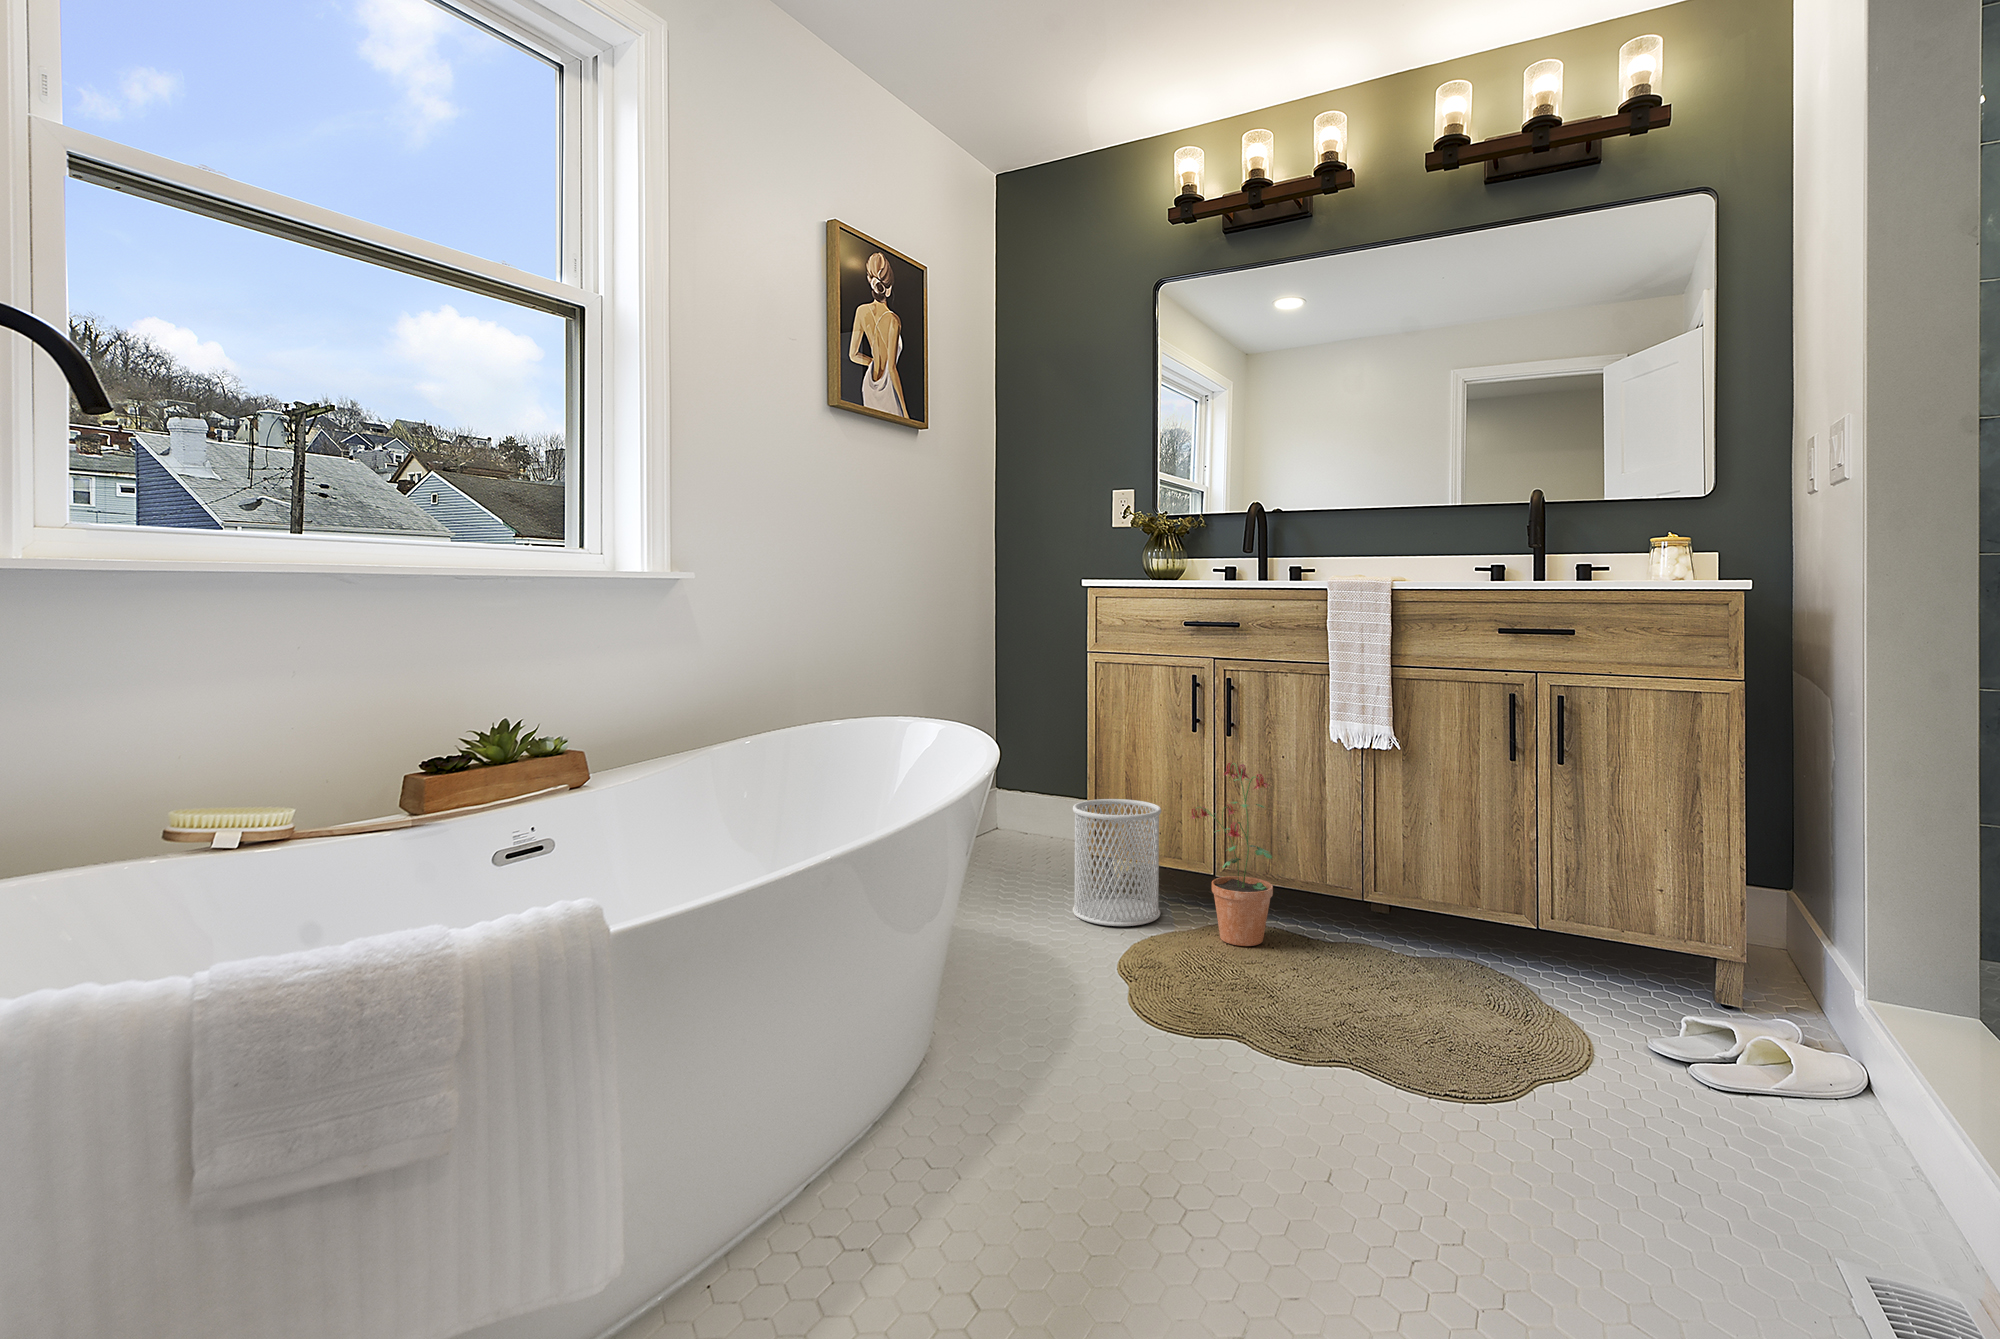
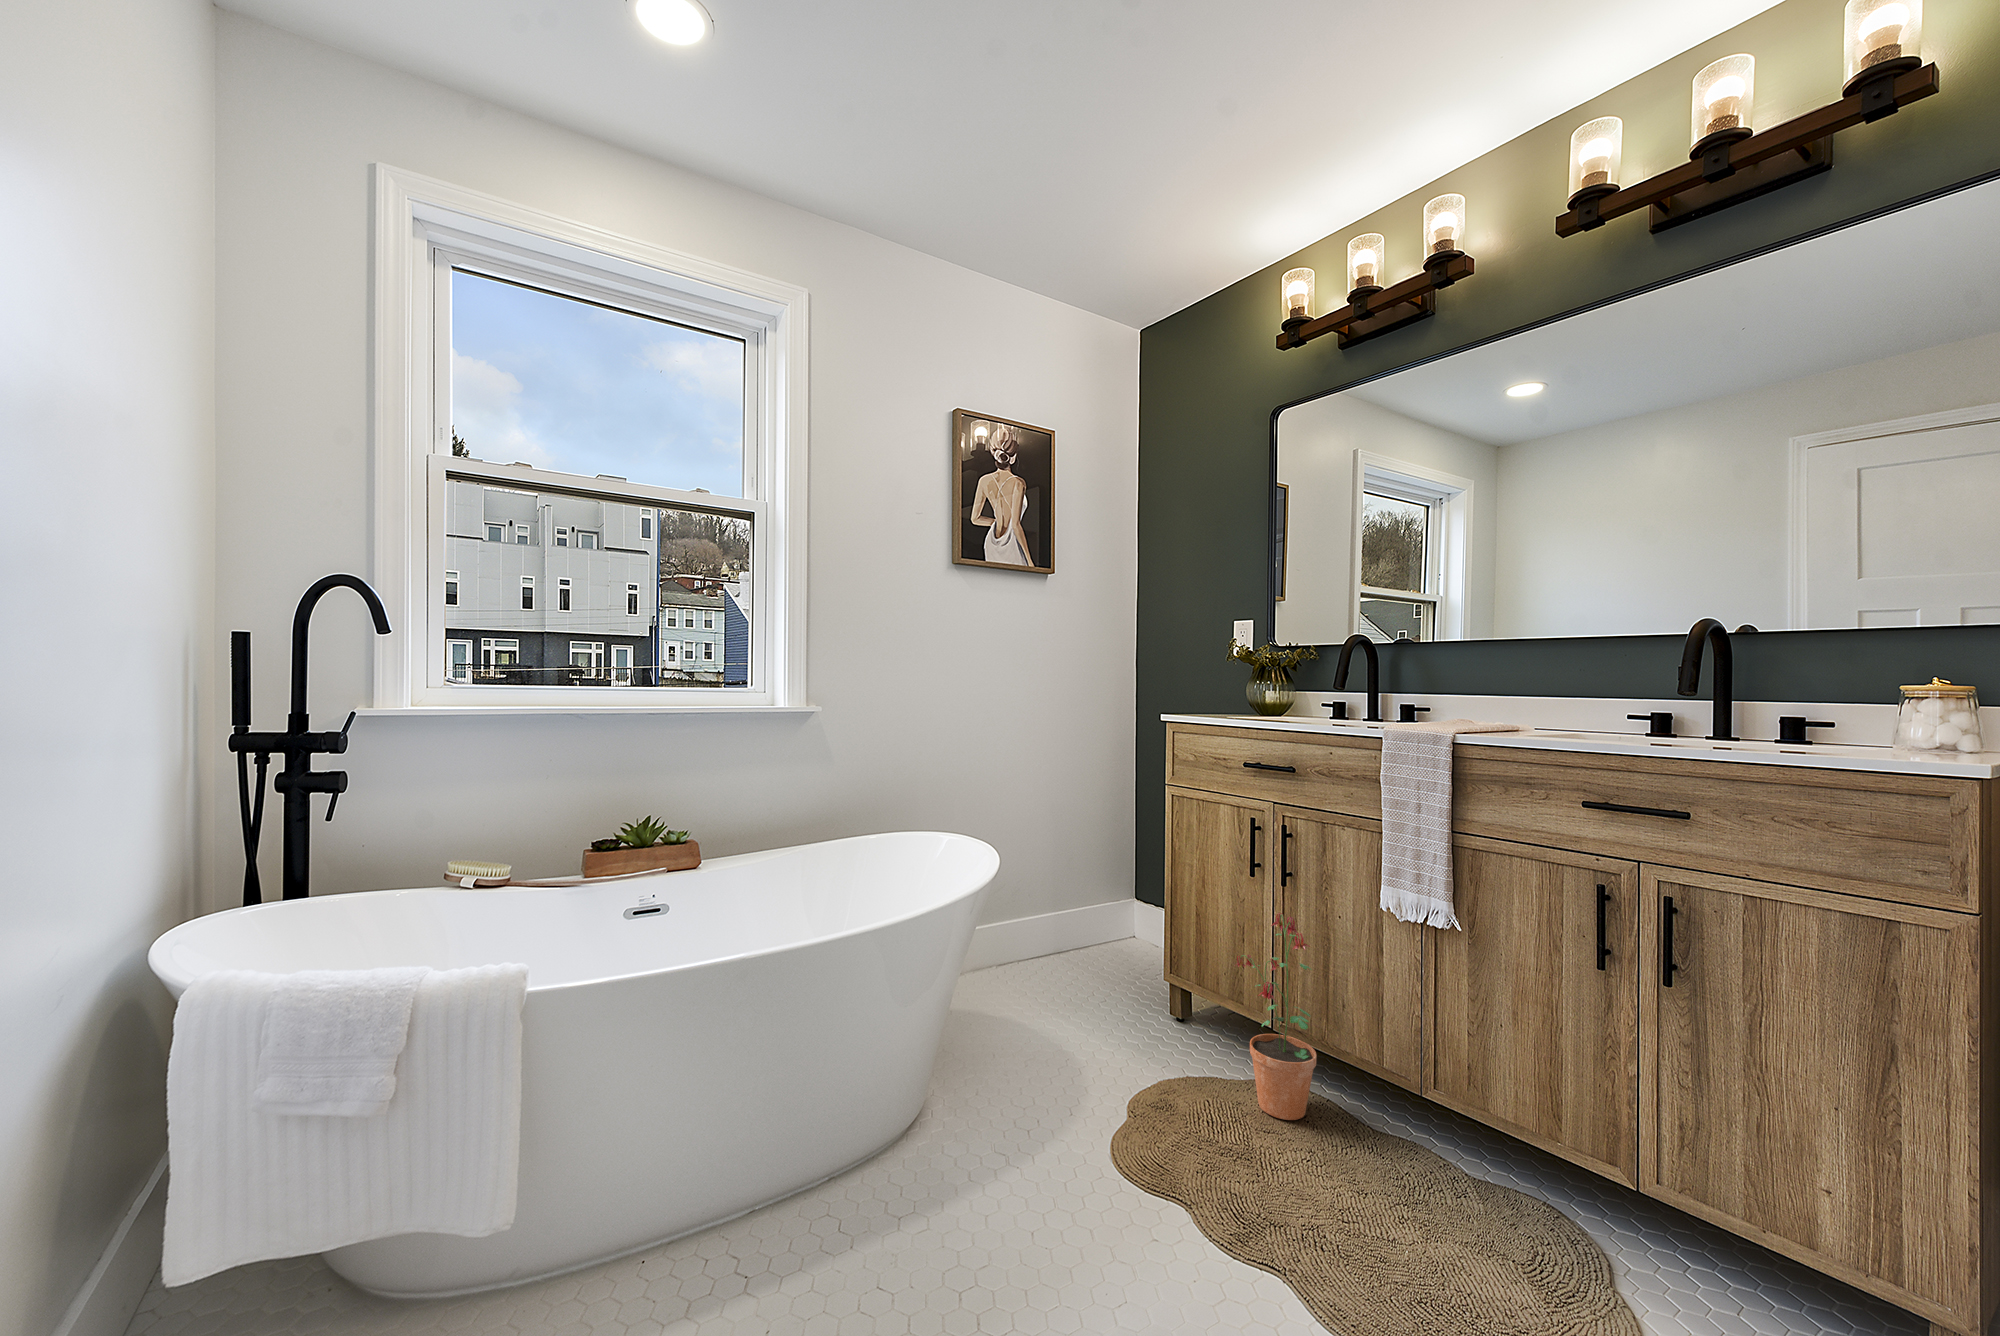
wastebasket: present [1073,799,1161,926] -> none [1126,926,1216,1066]

